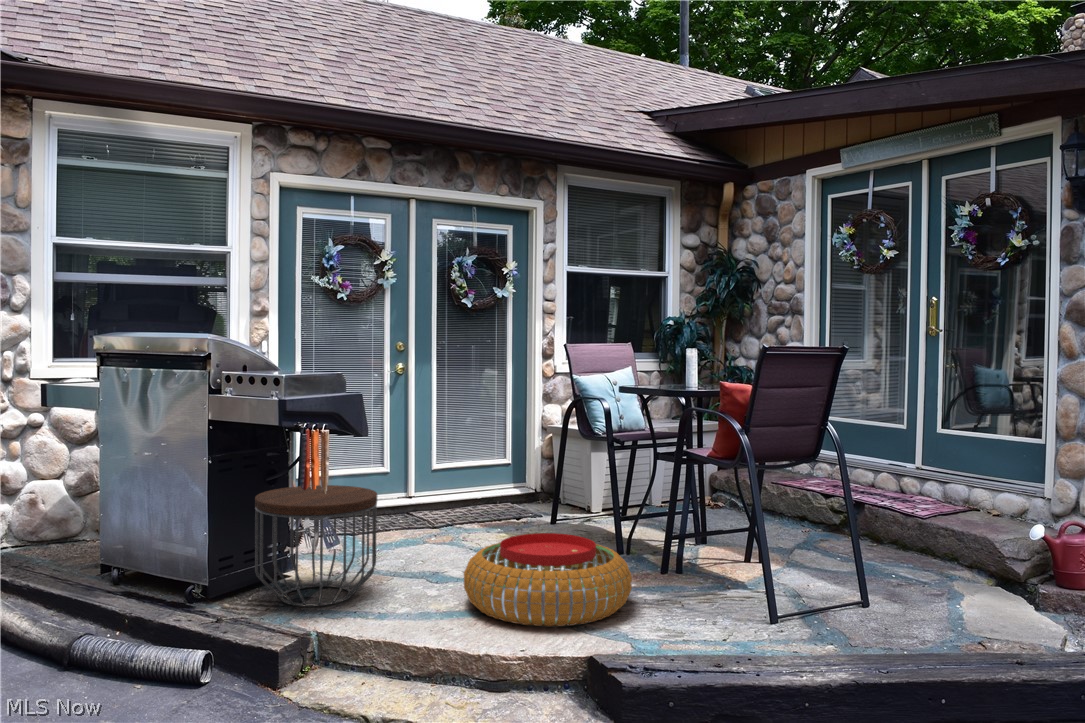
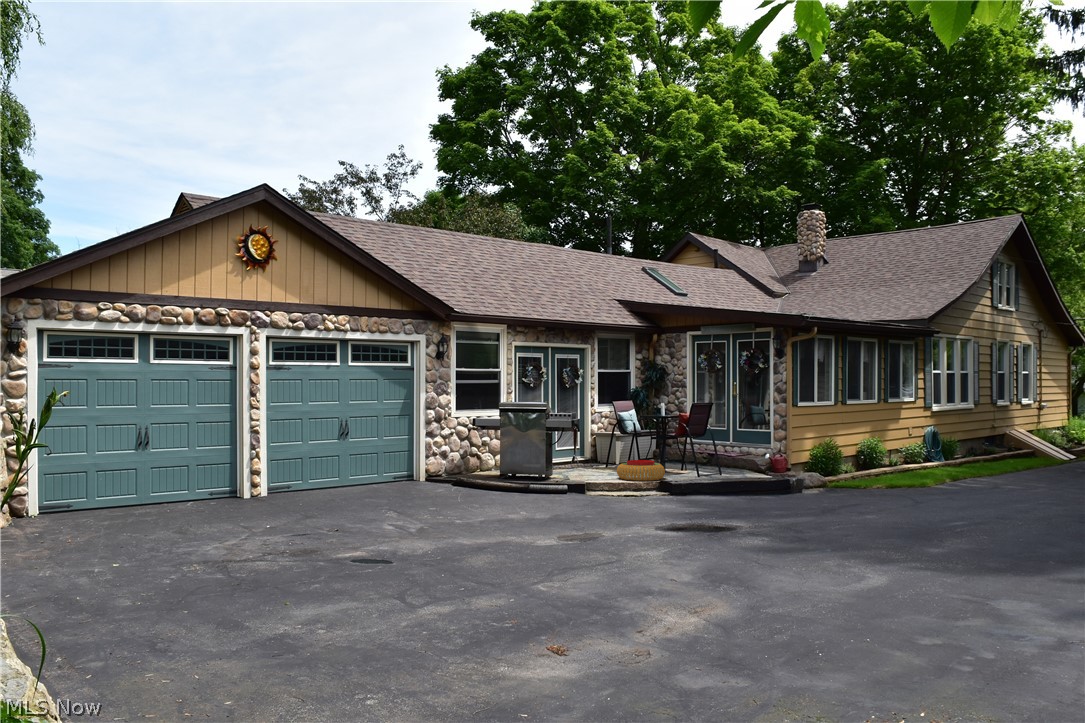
side table: present [255,485,377,607] -> none [558,449,592,481]

